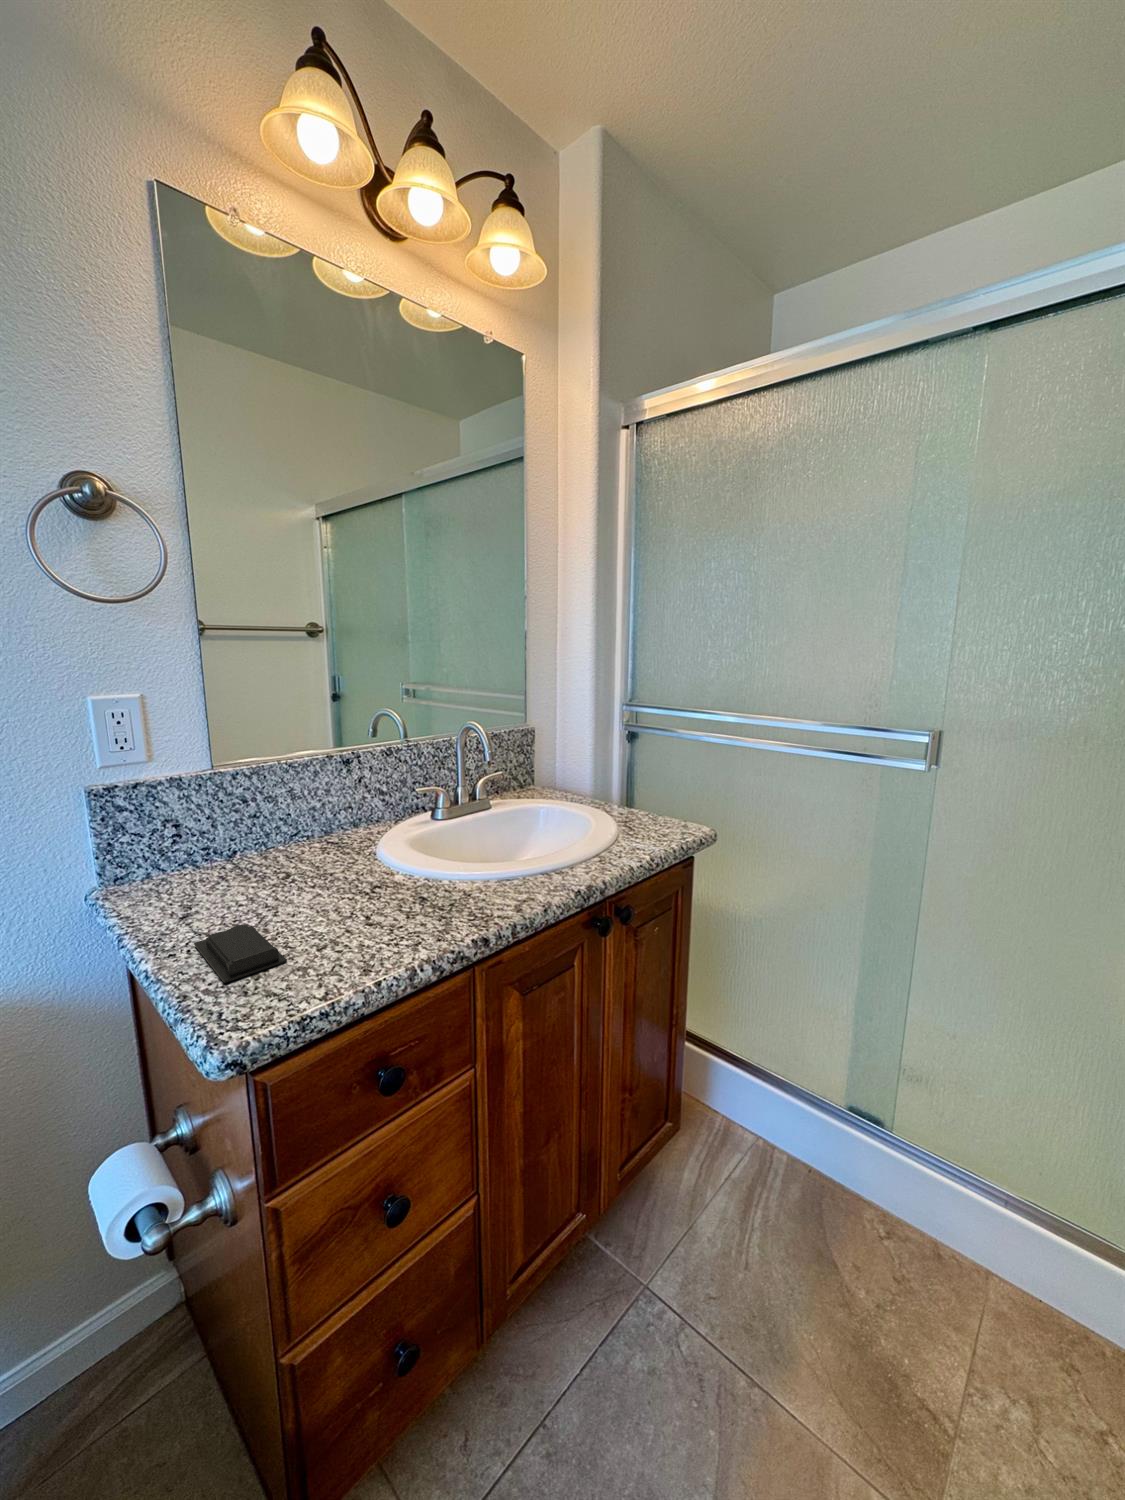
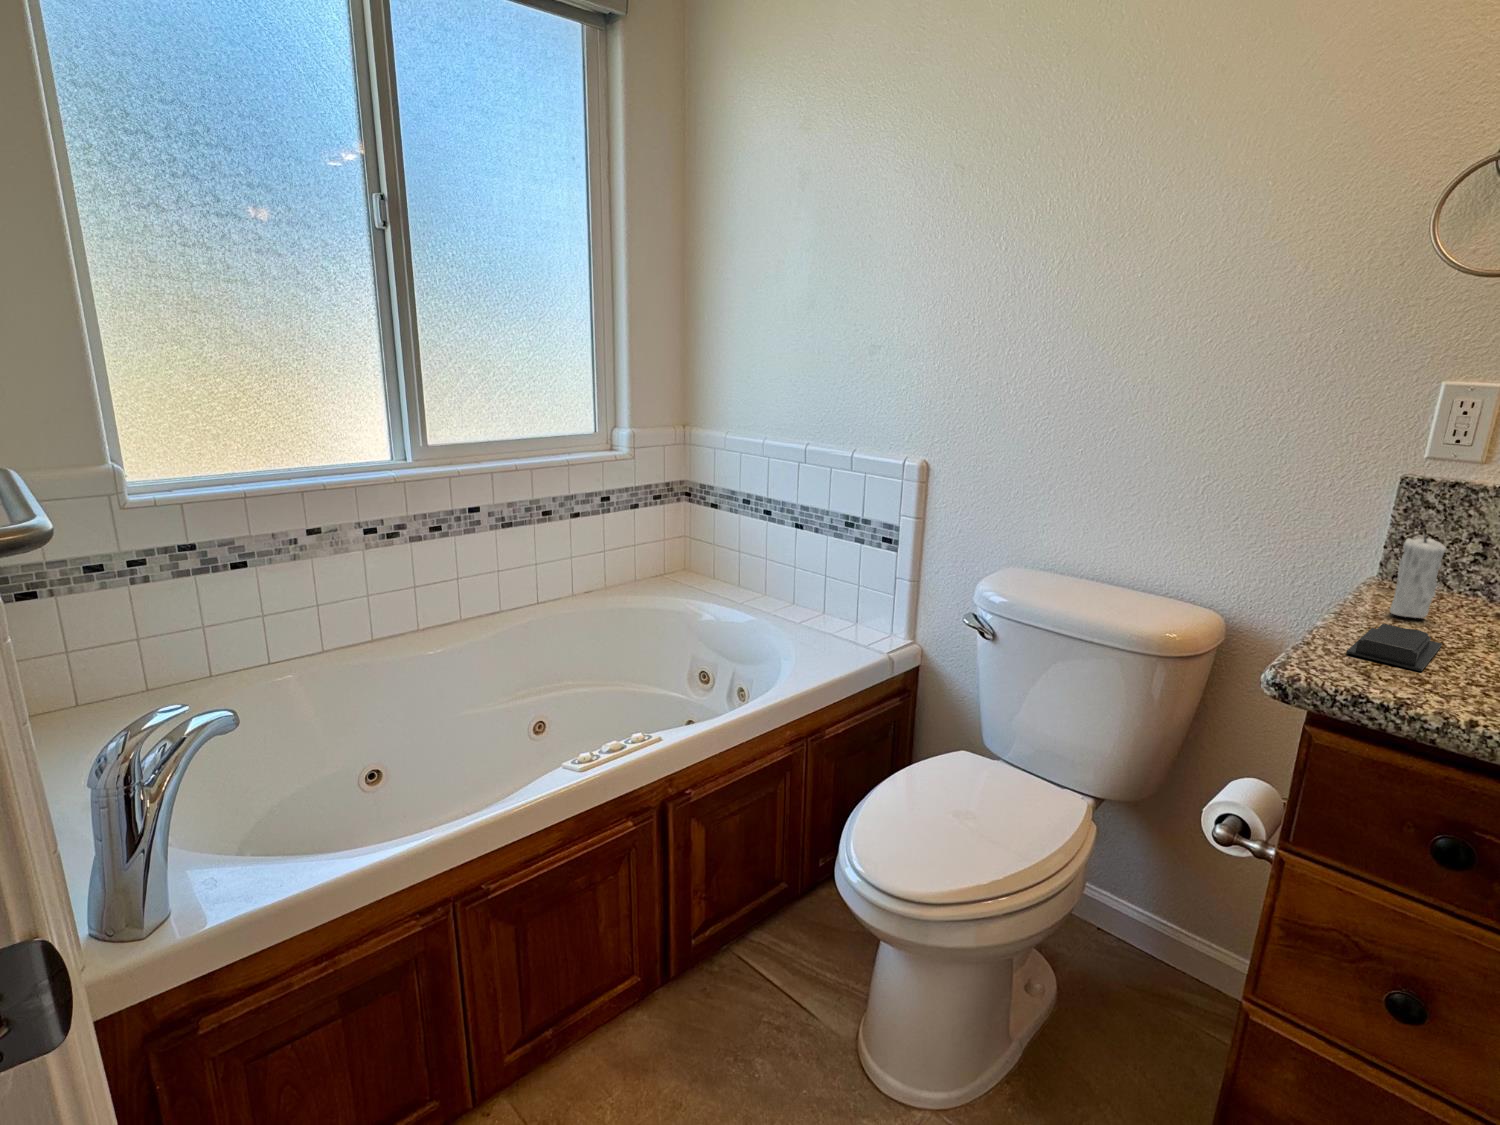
candle: none [162,832,202,918] -> present [1390,533,1446,618]

